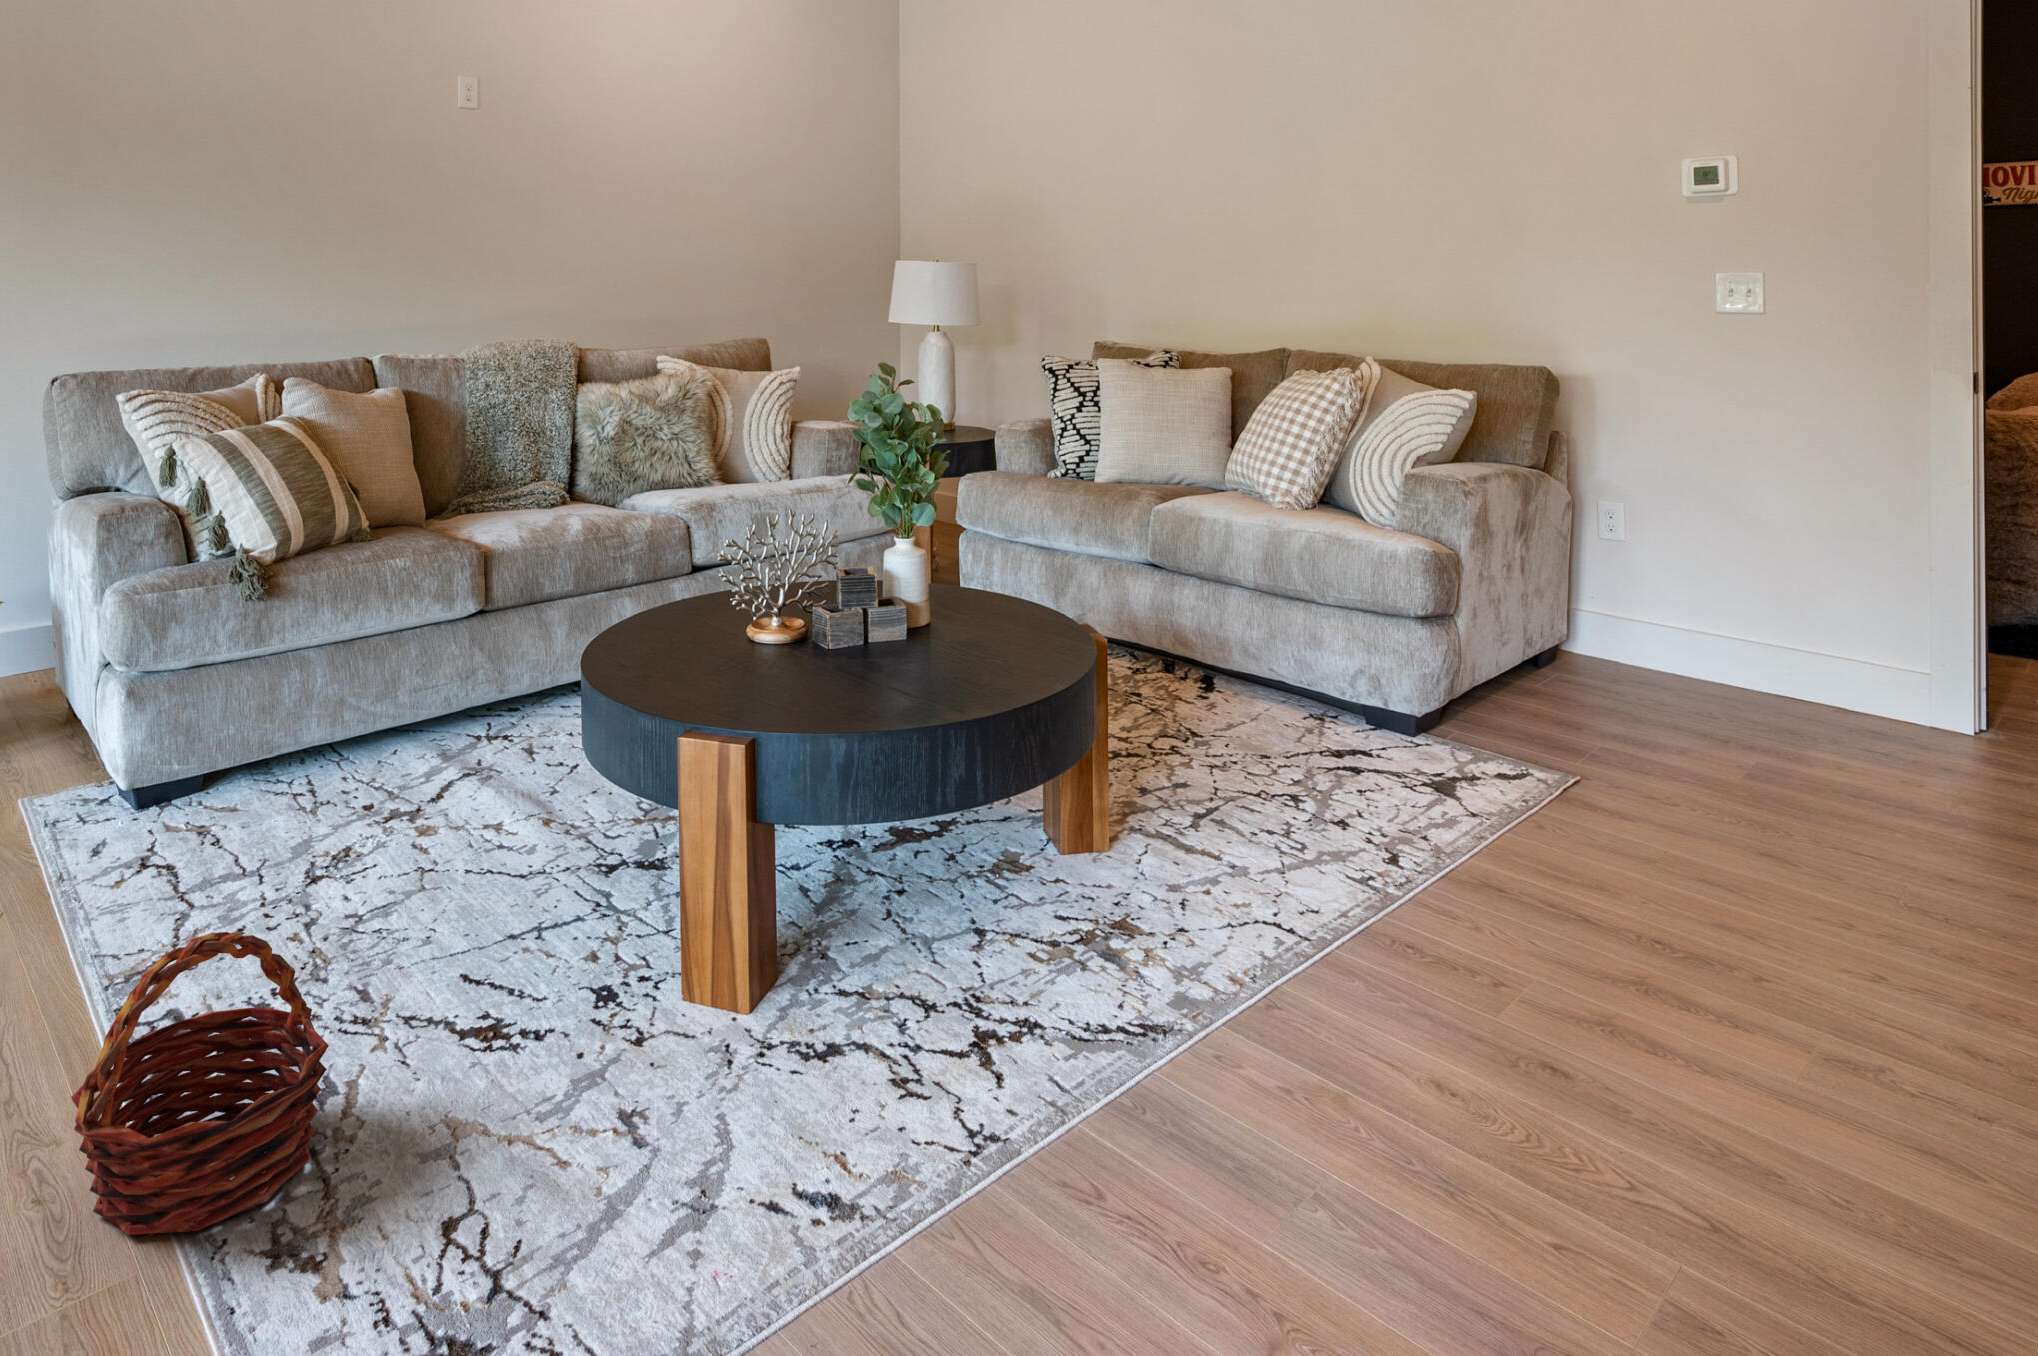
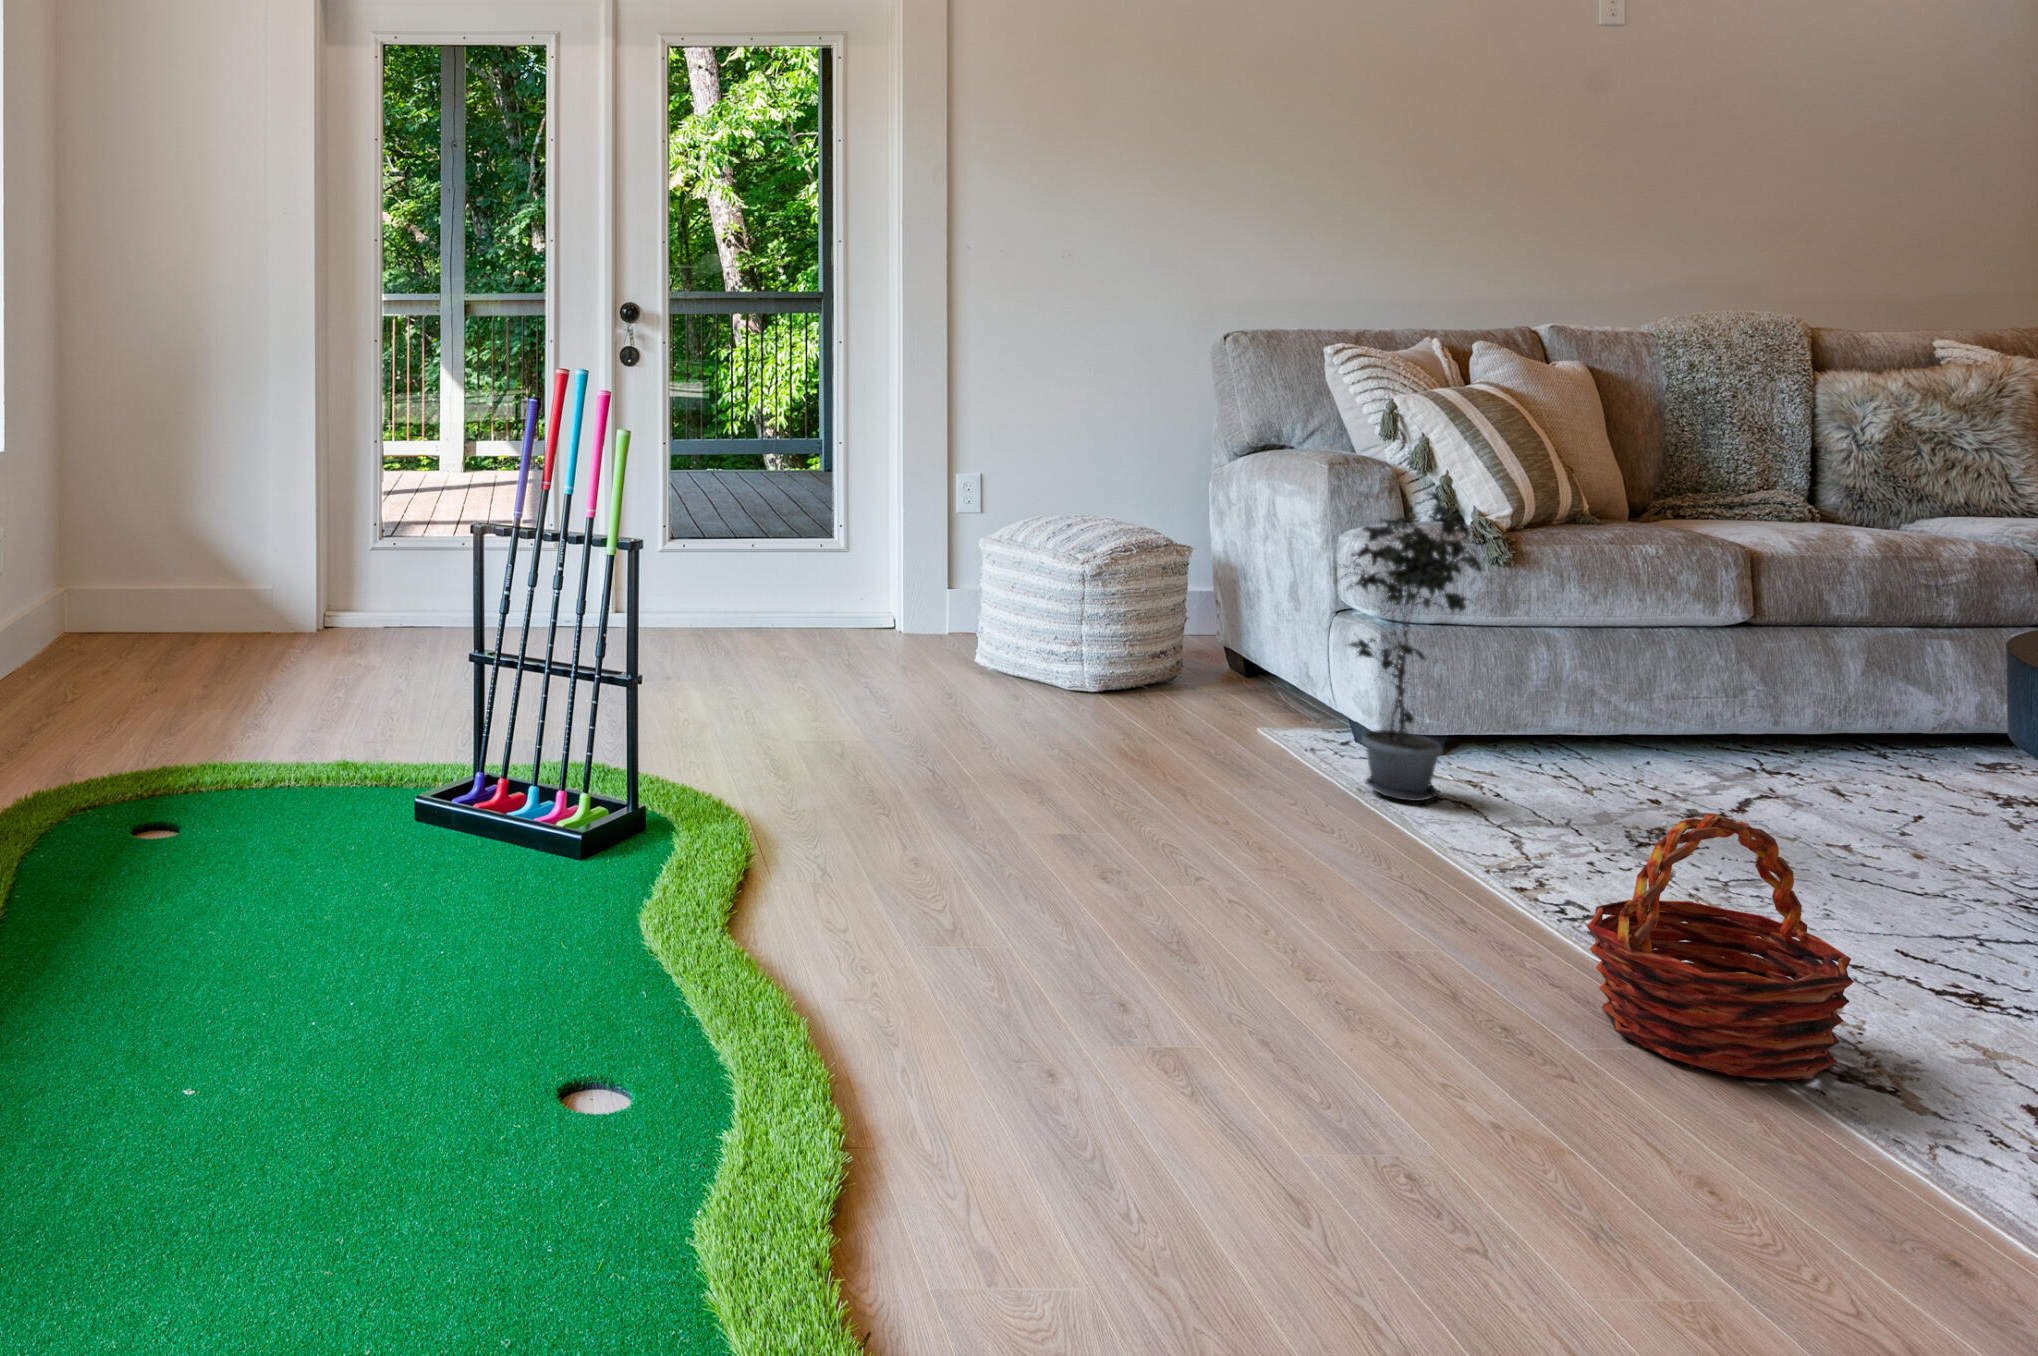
potted plant: none [23,552,190,882] -> present [1341,492,1482,801]

